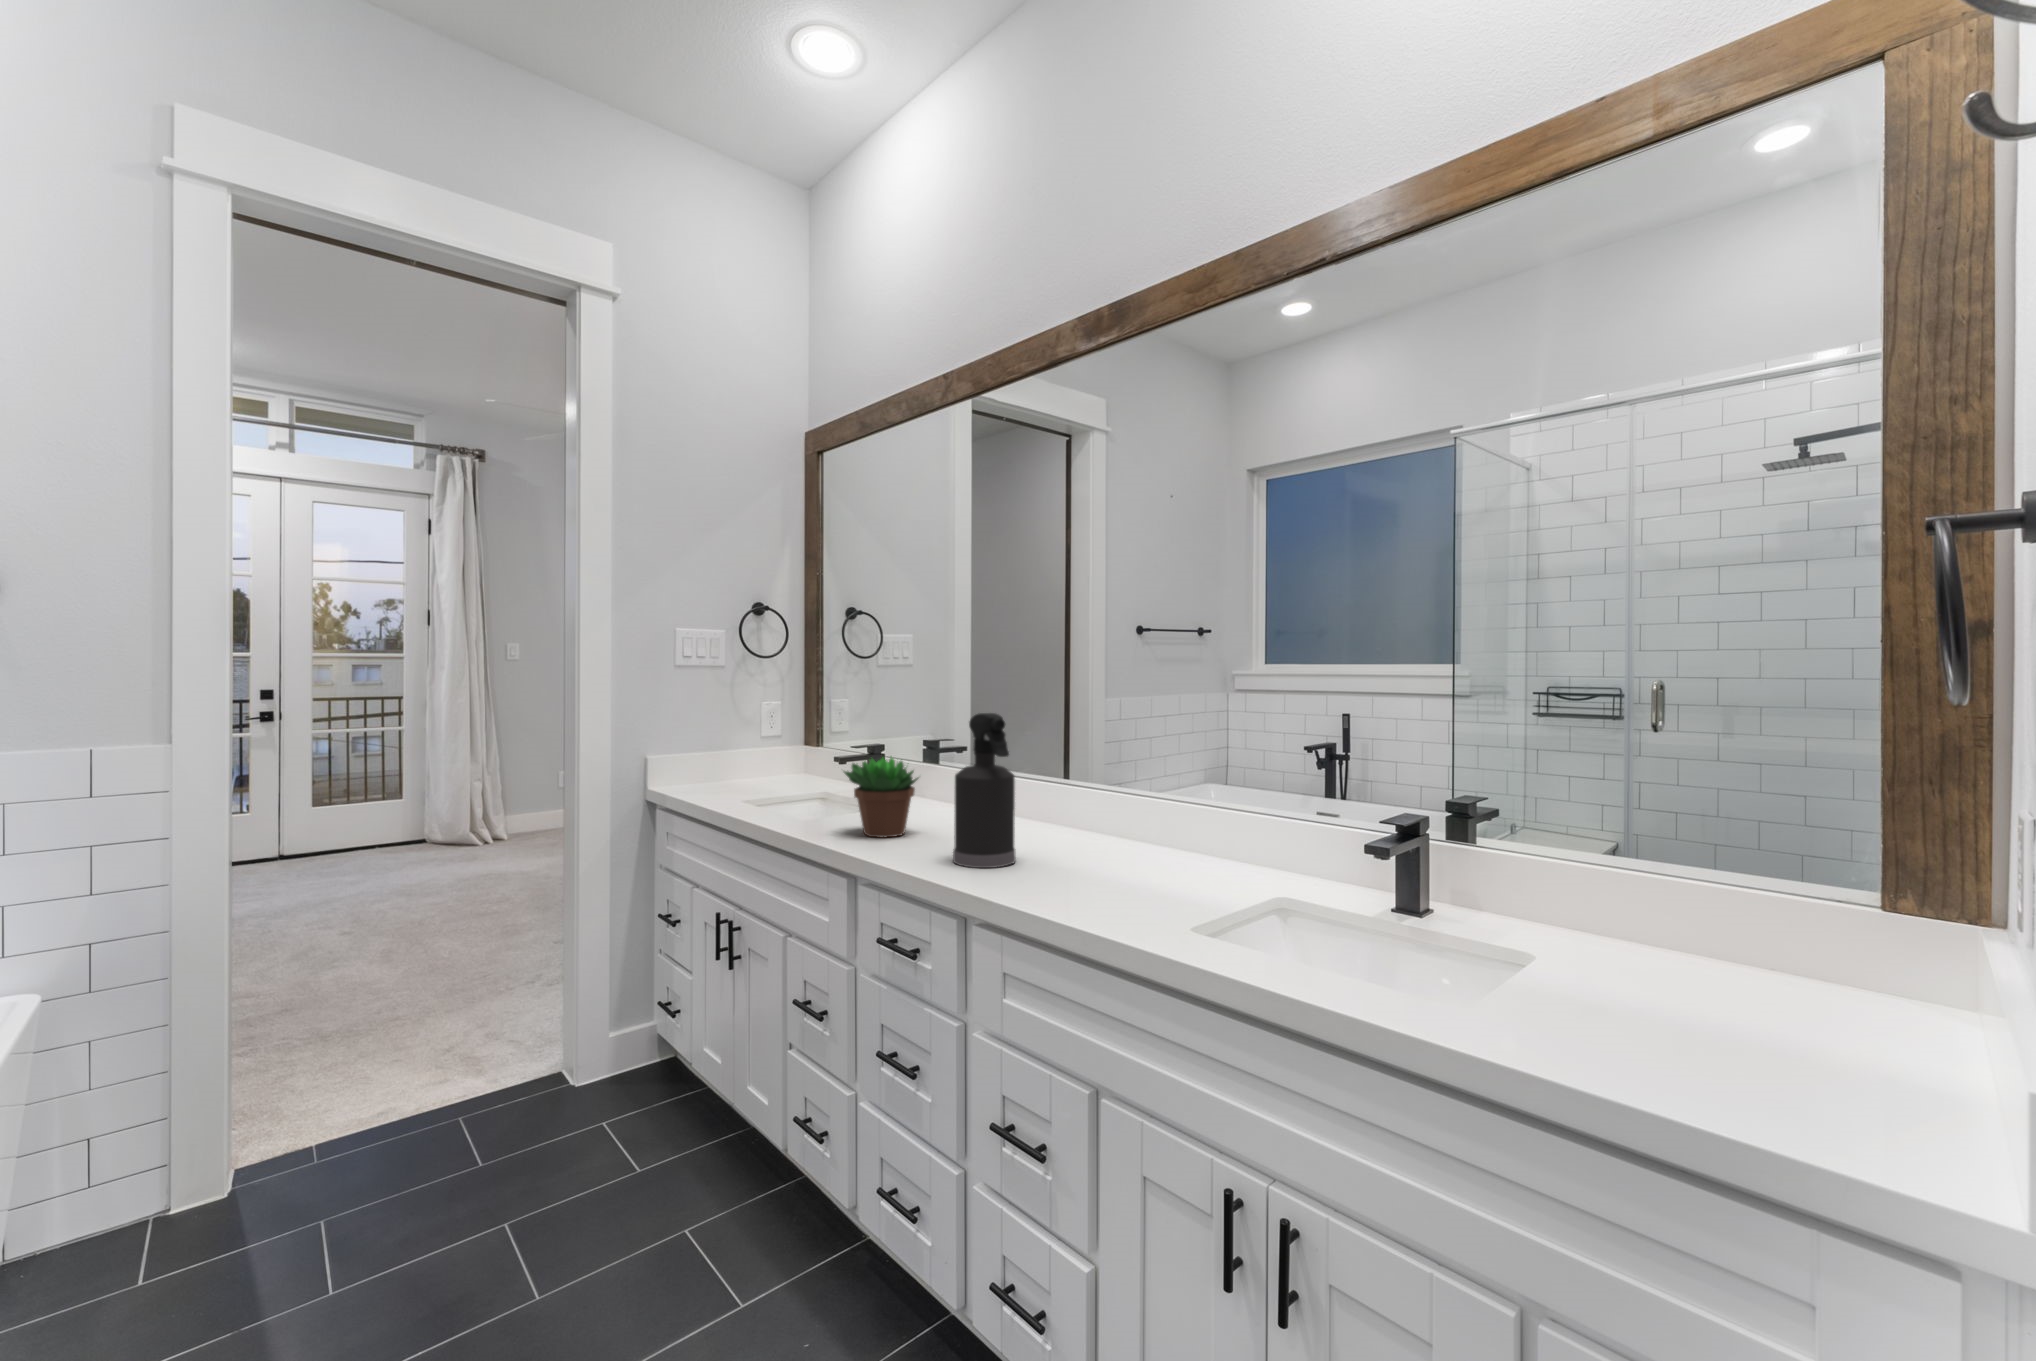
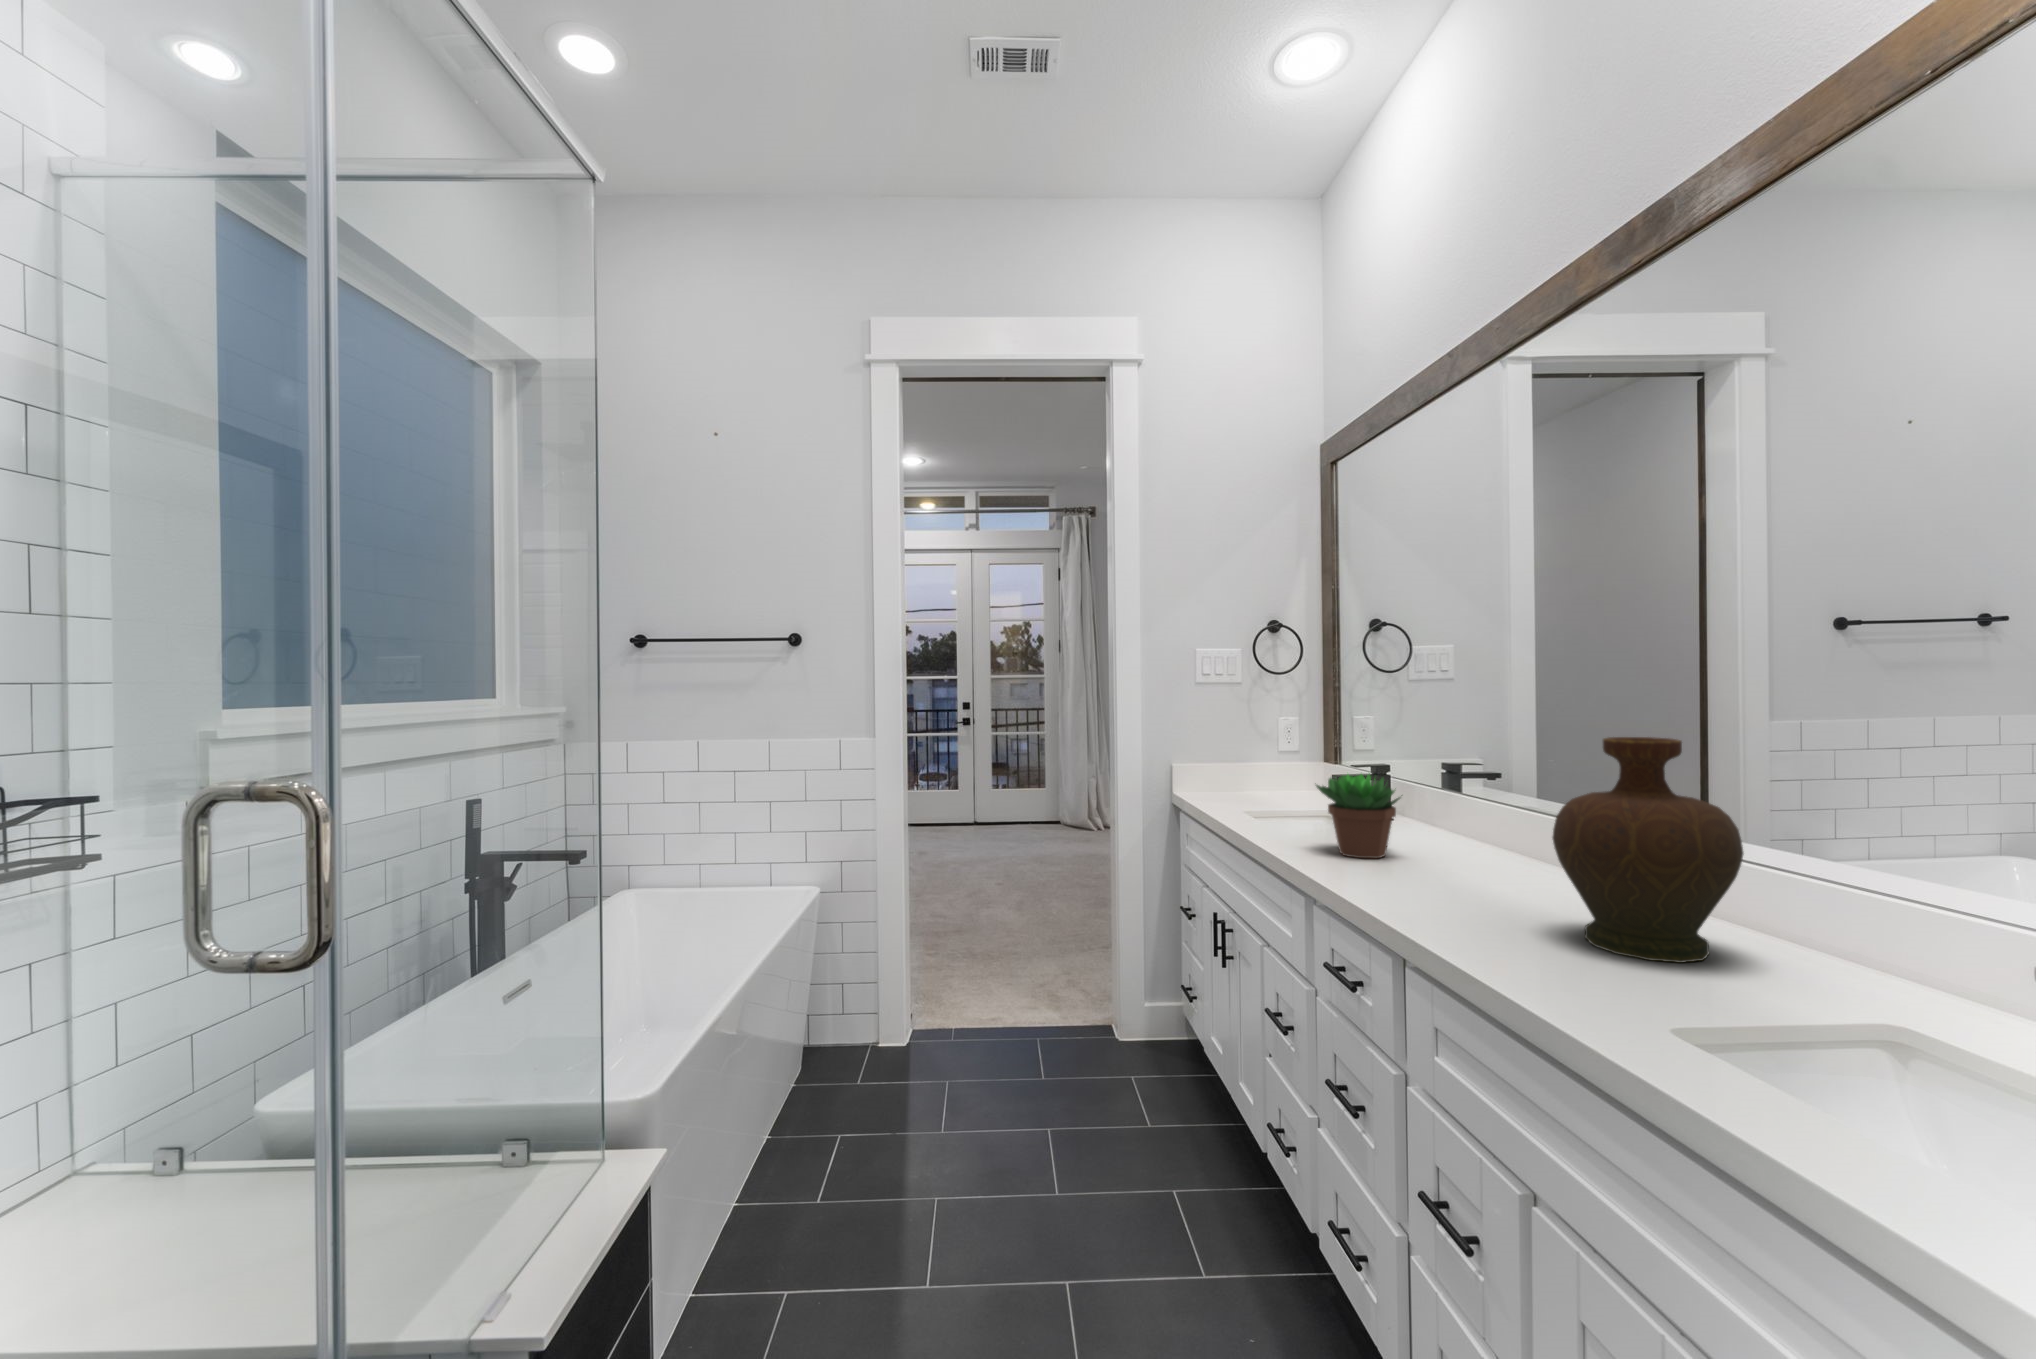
spray bottle: present [953,713,1016,868] -> none [1413,729,1493,907]
decorative vase: none [1073,716,1191,887] -> present [1553,737,1744,963]

